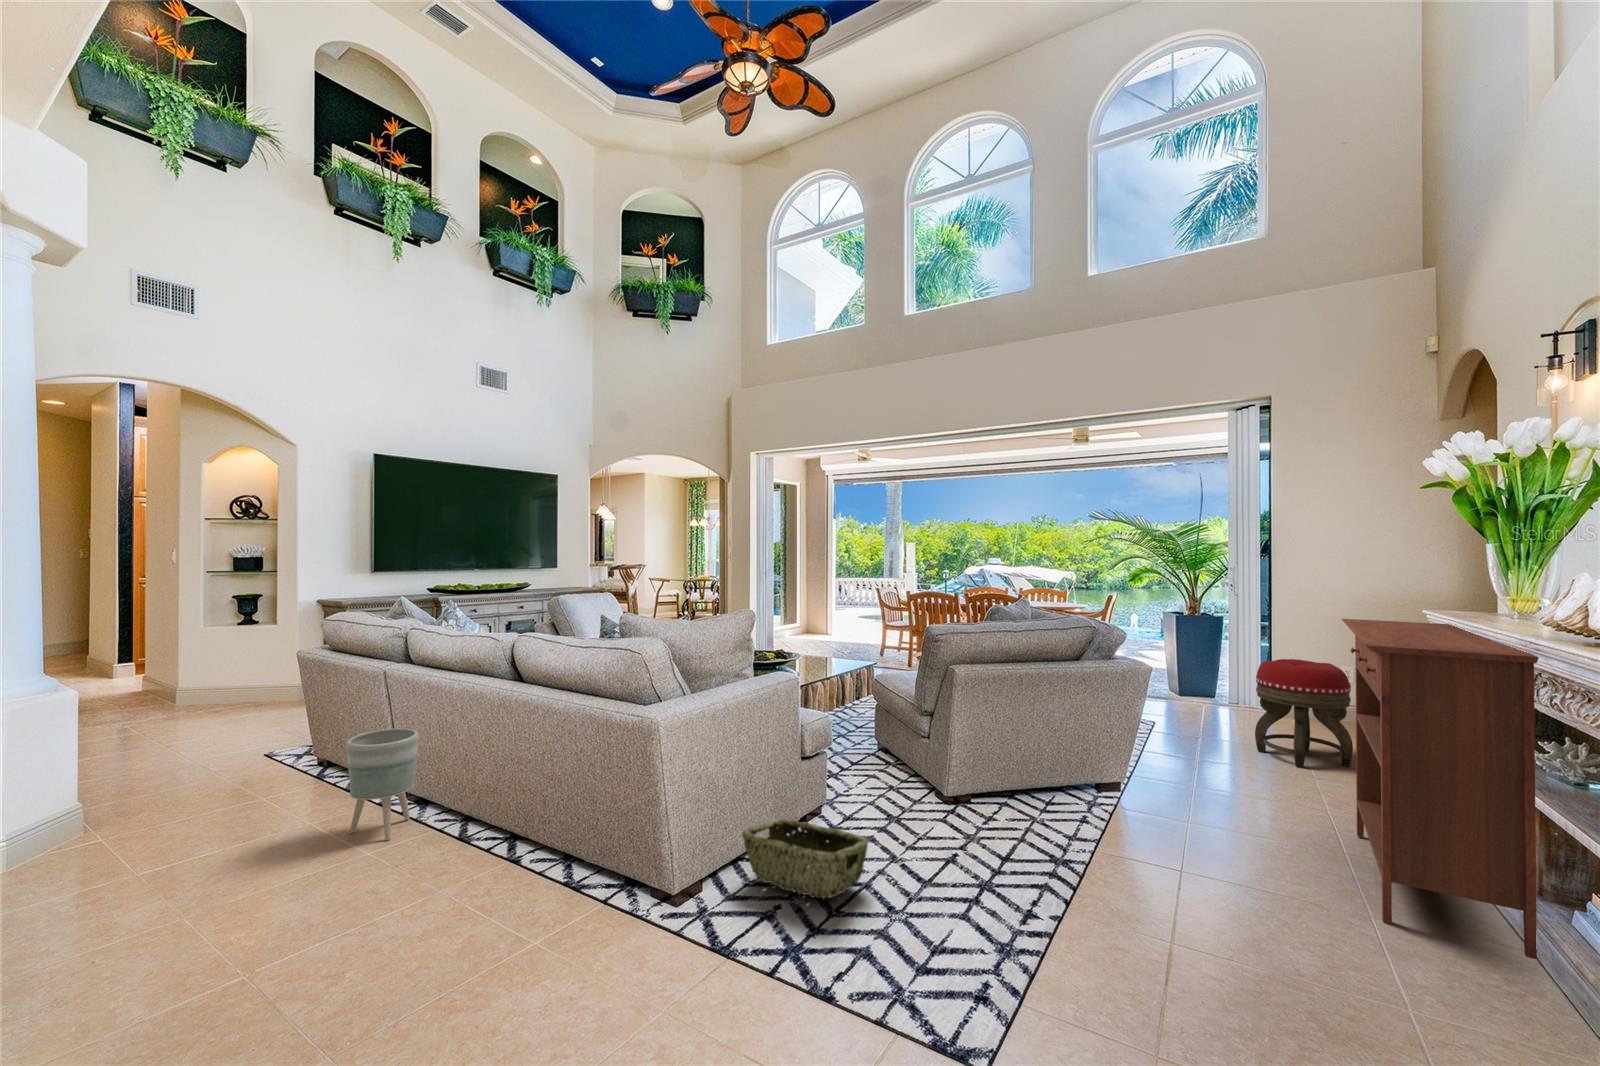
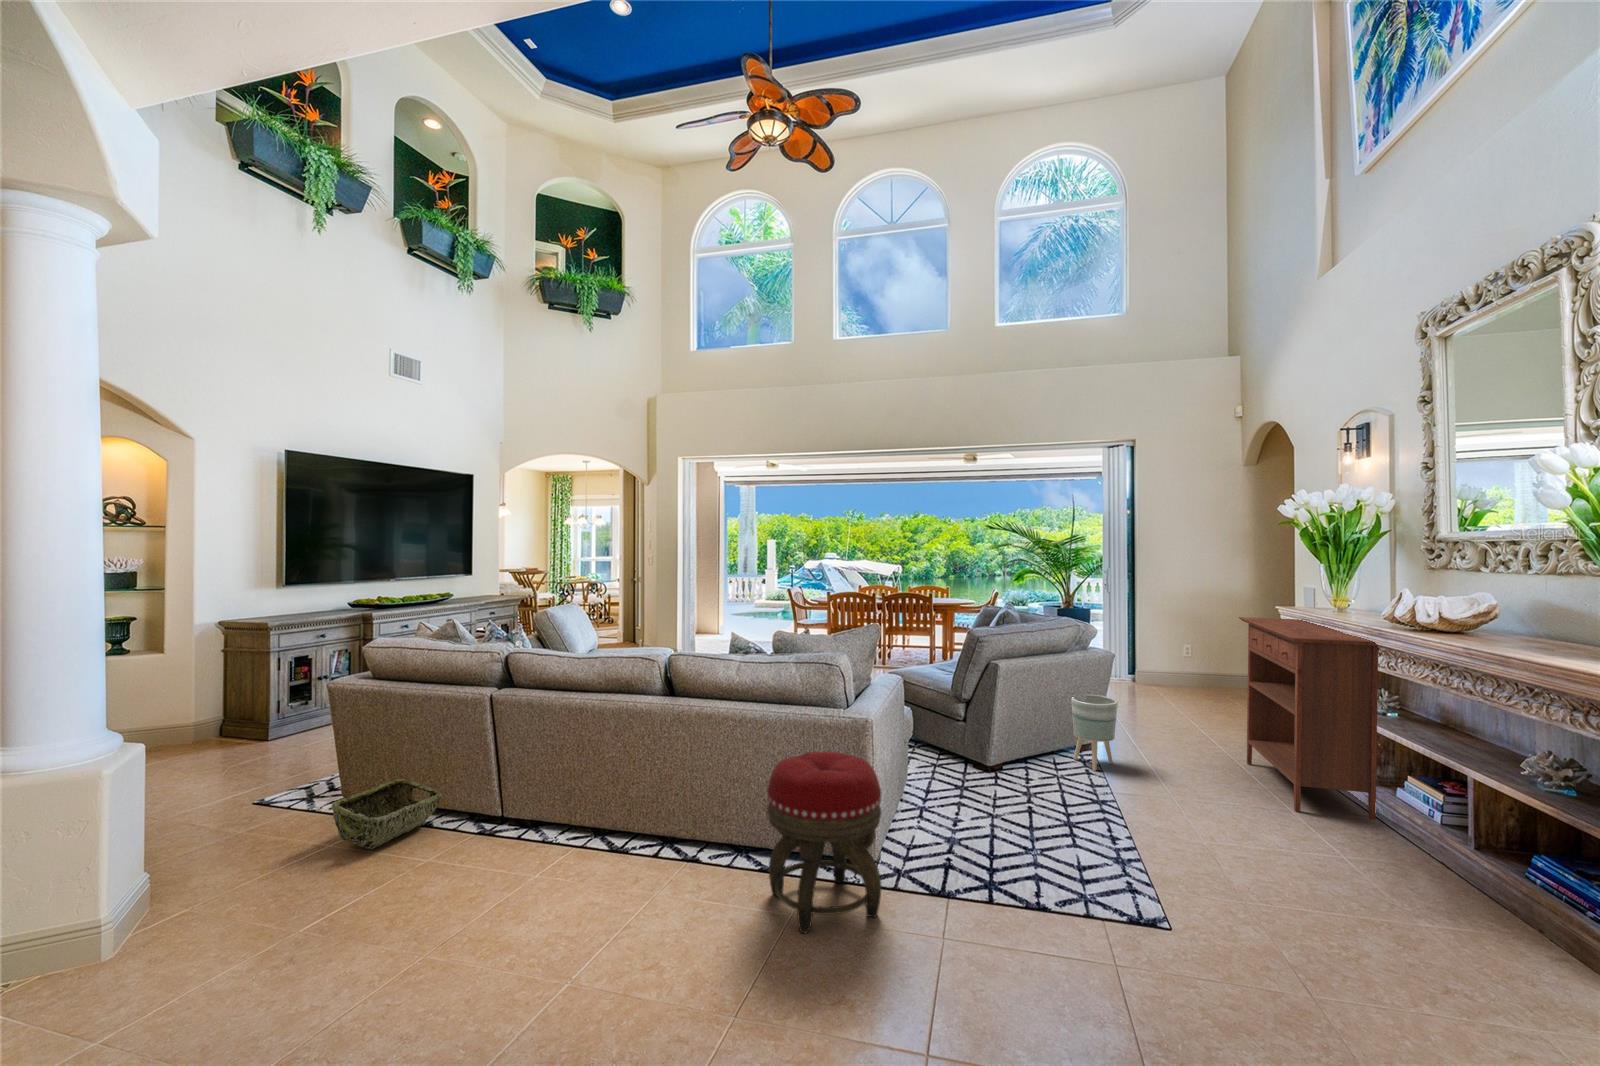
footstool: present [1255,659,1353,768] -> present [767,751,881,933]
planter: present [346,728,419,840] -> present [1071,694,1118,771]
woven basket: present [742,819,868,899] -> present [332,779,442,849]

